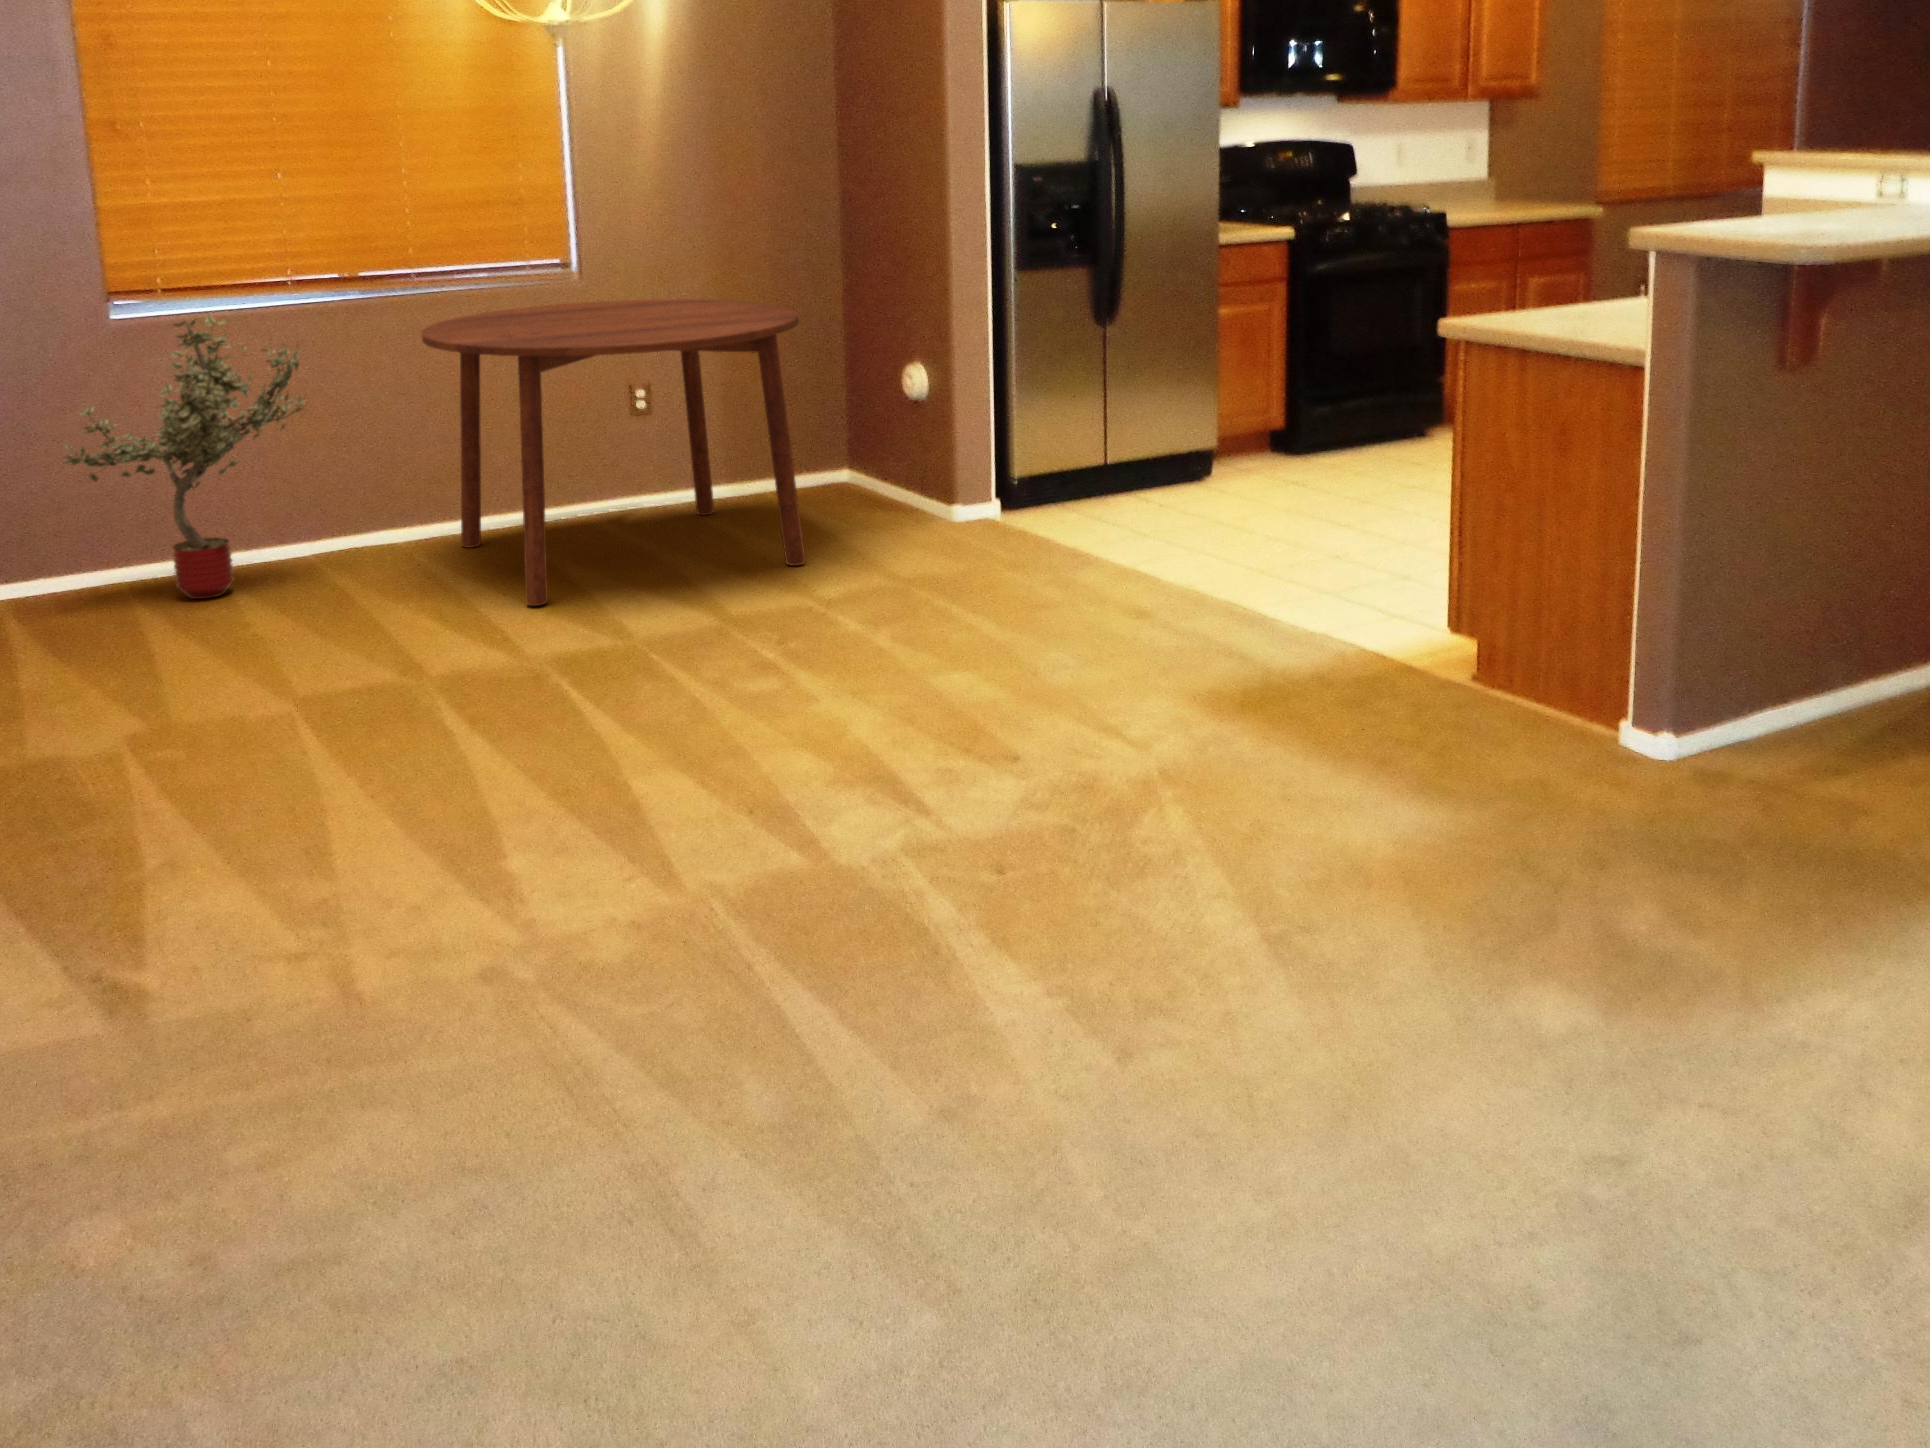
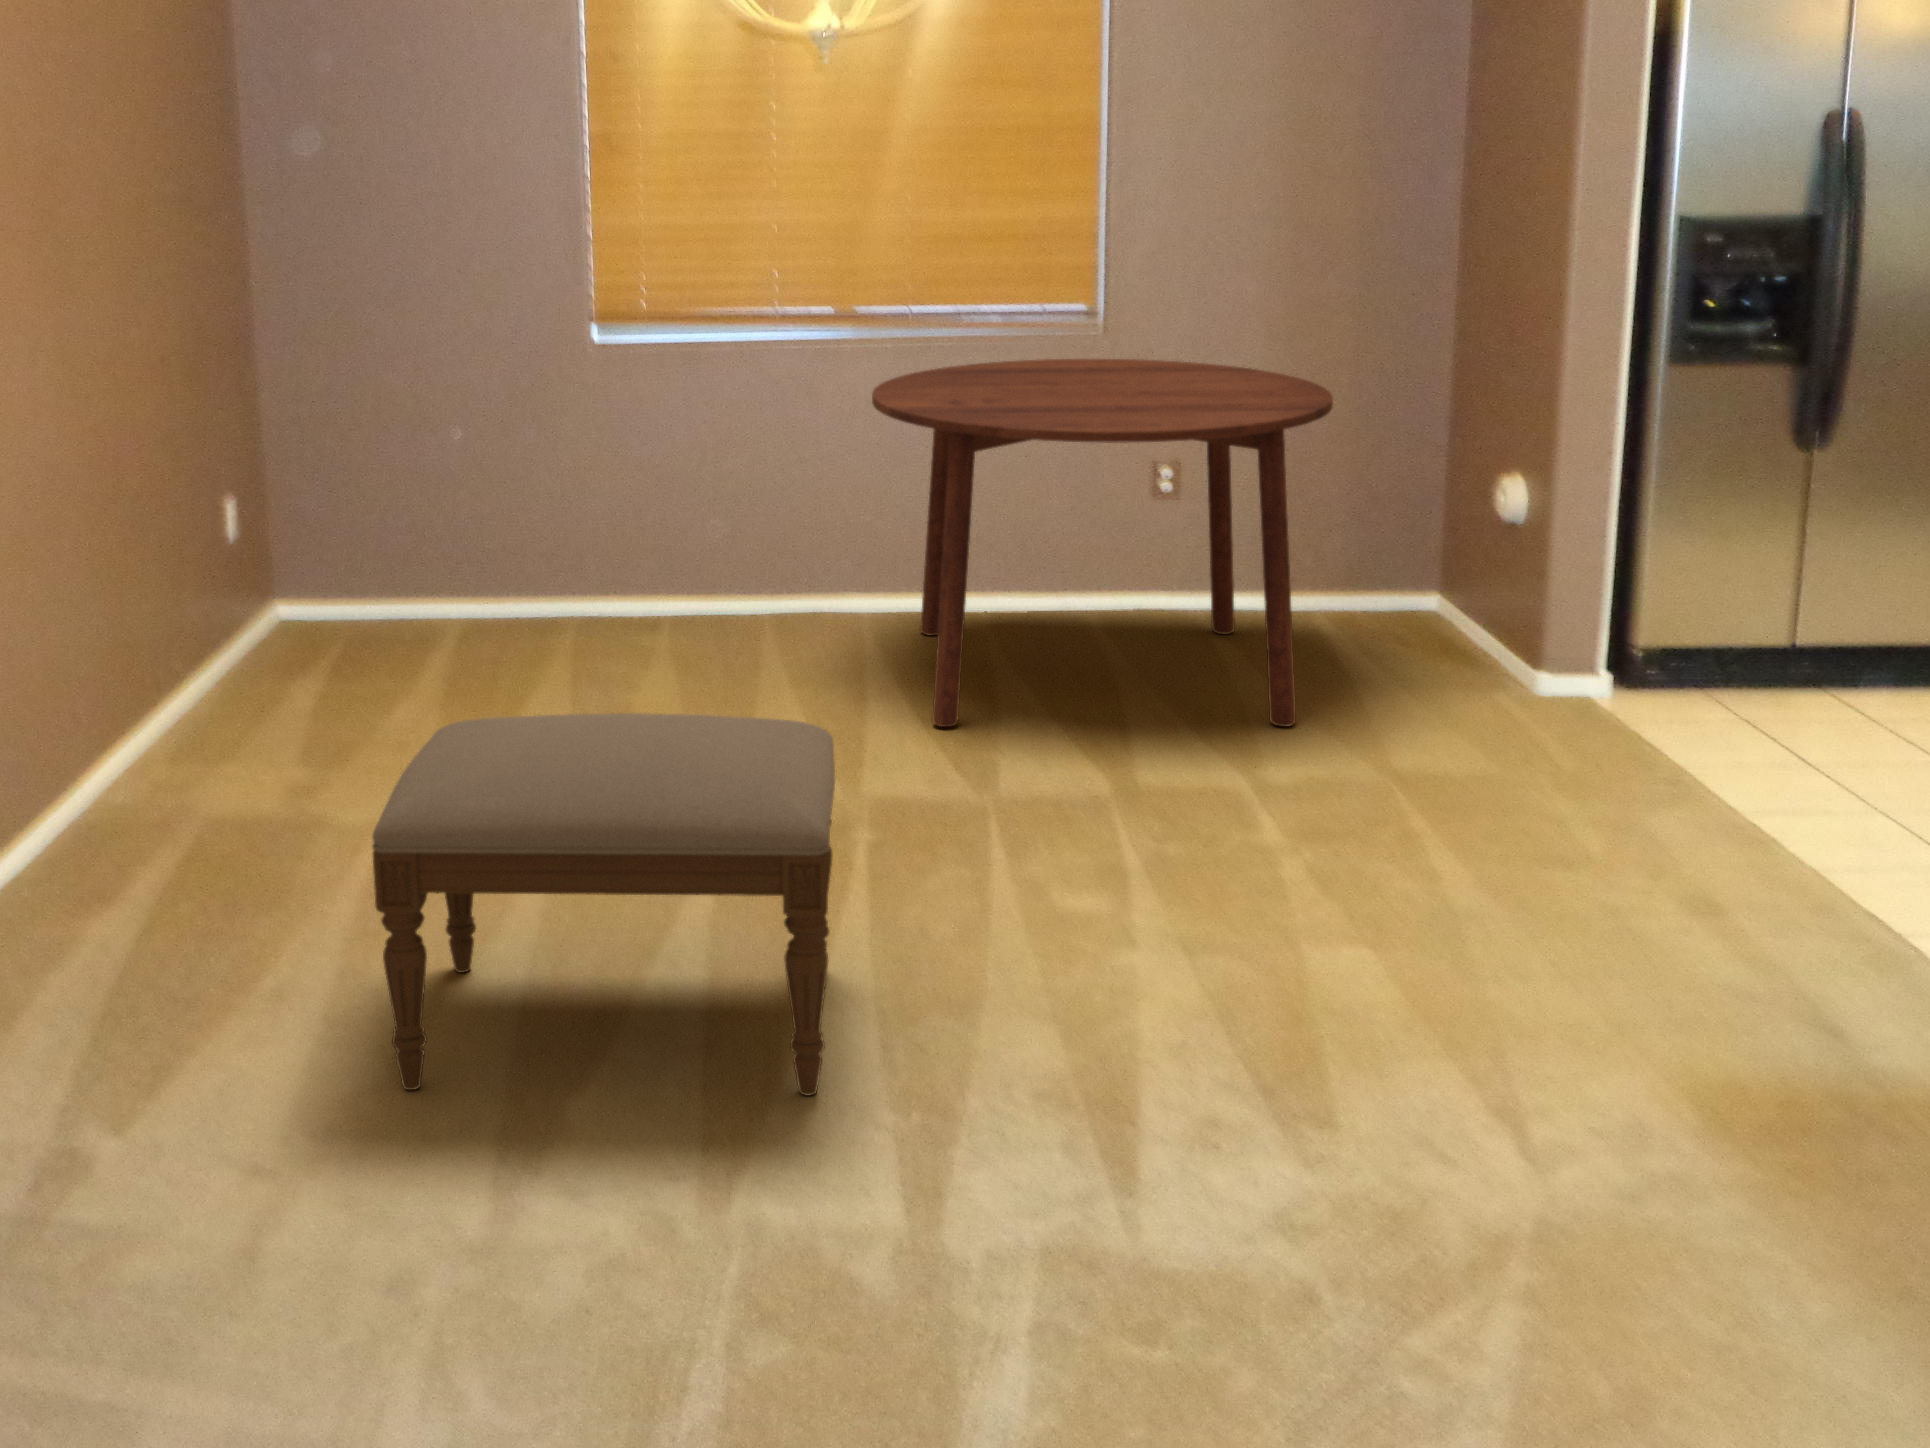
potted tree: present [63,314,306,599] -> none [504,346,755,655]
ottoman: none [210,570,641,929] -> present [372,713,835,1096]

